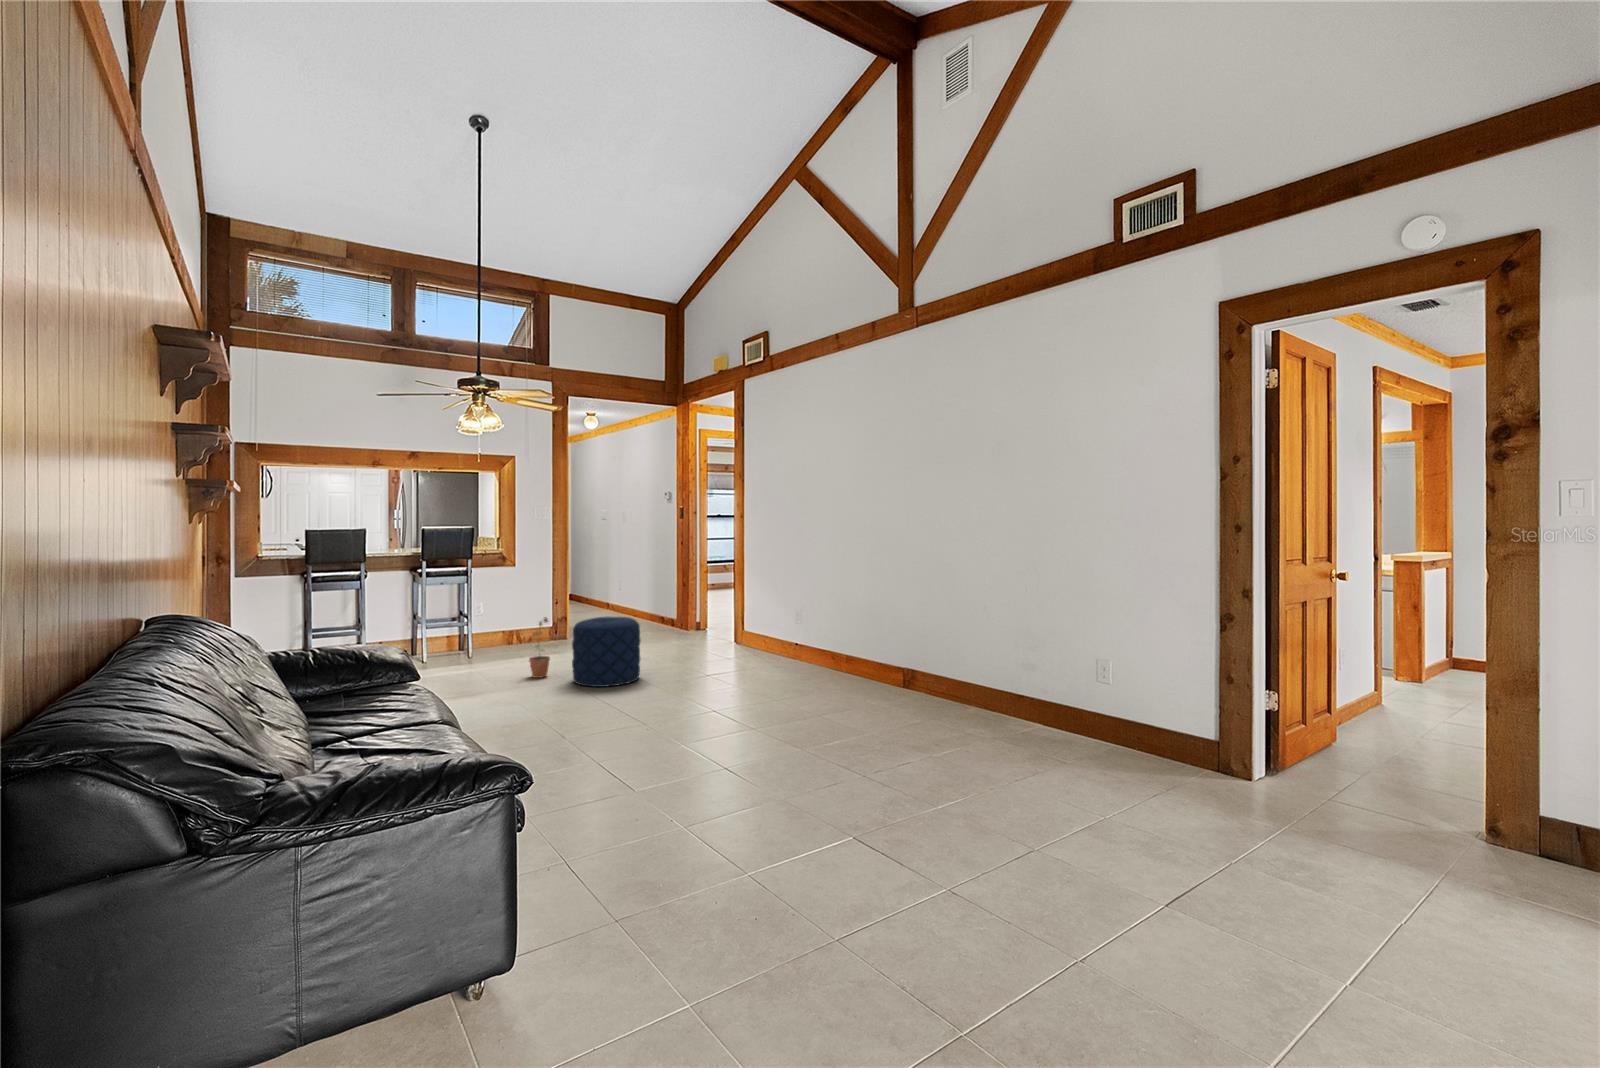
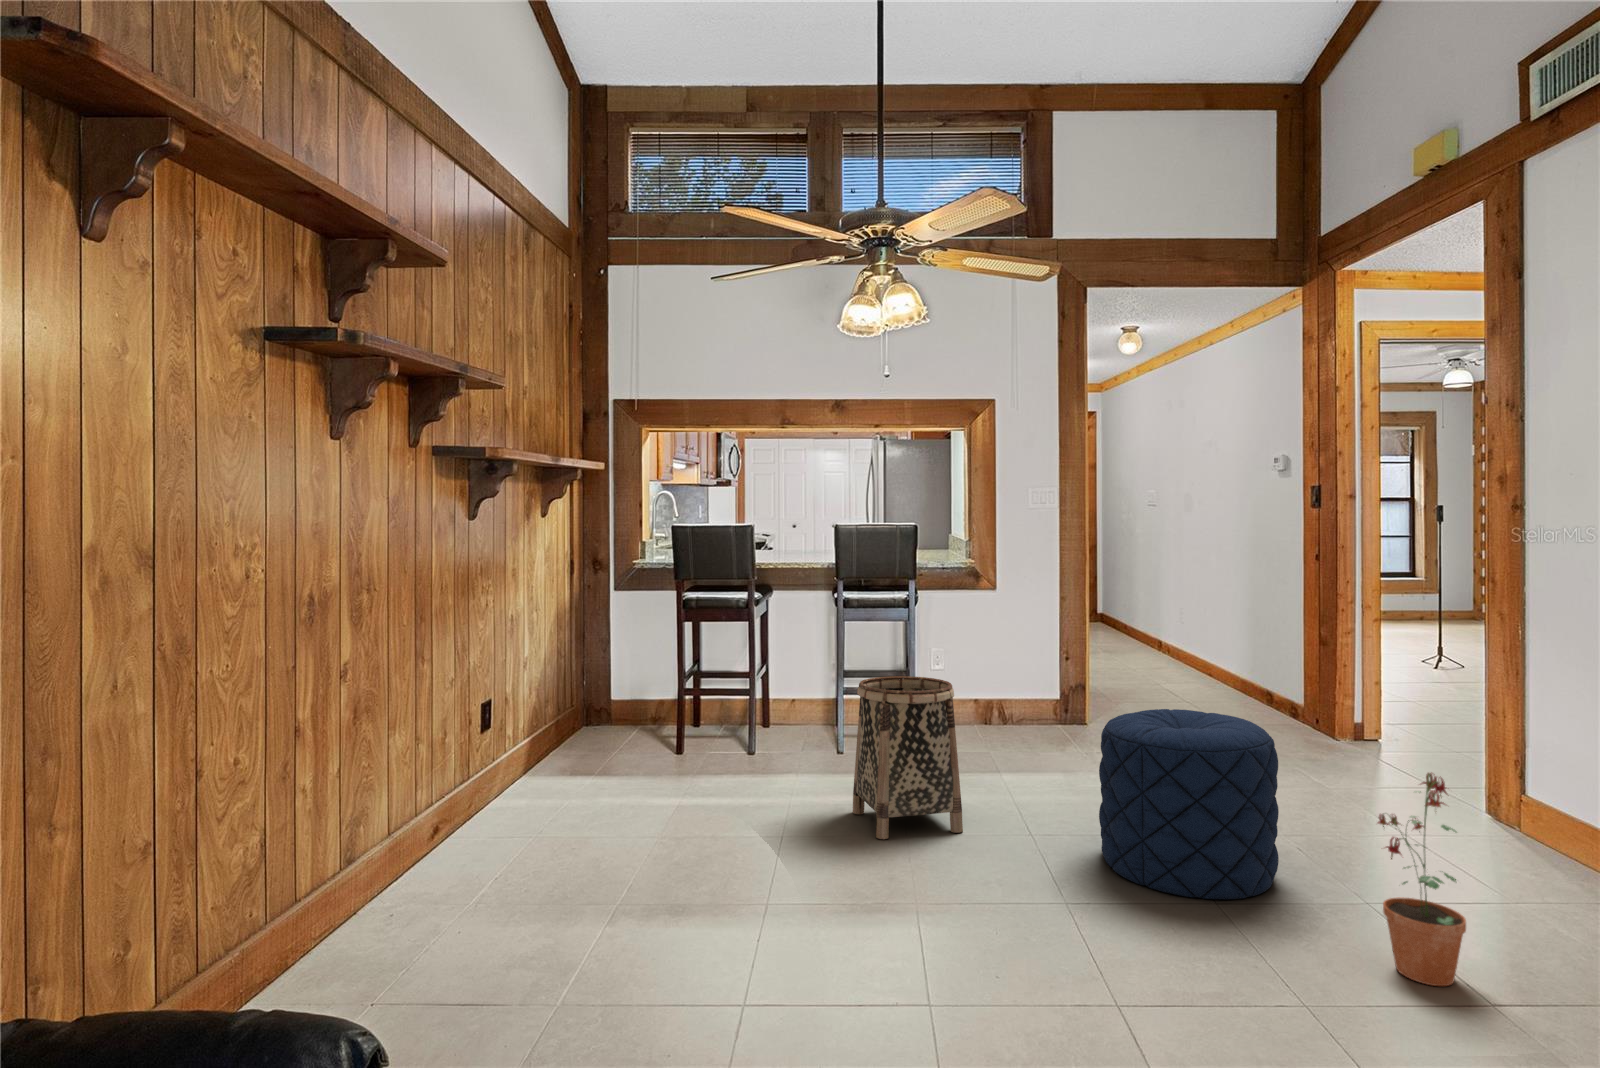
basket: none [449,613,509,690] -> present [853,676,963,839]
potted plant: present [529,617,550,678] -> present [1378,773,1466,986]

